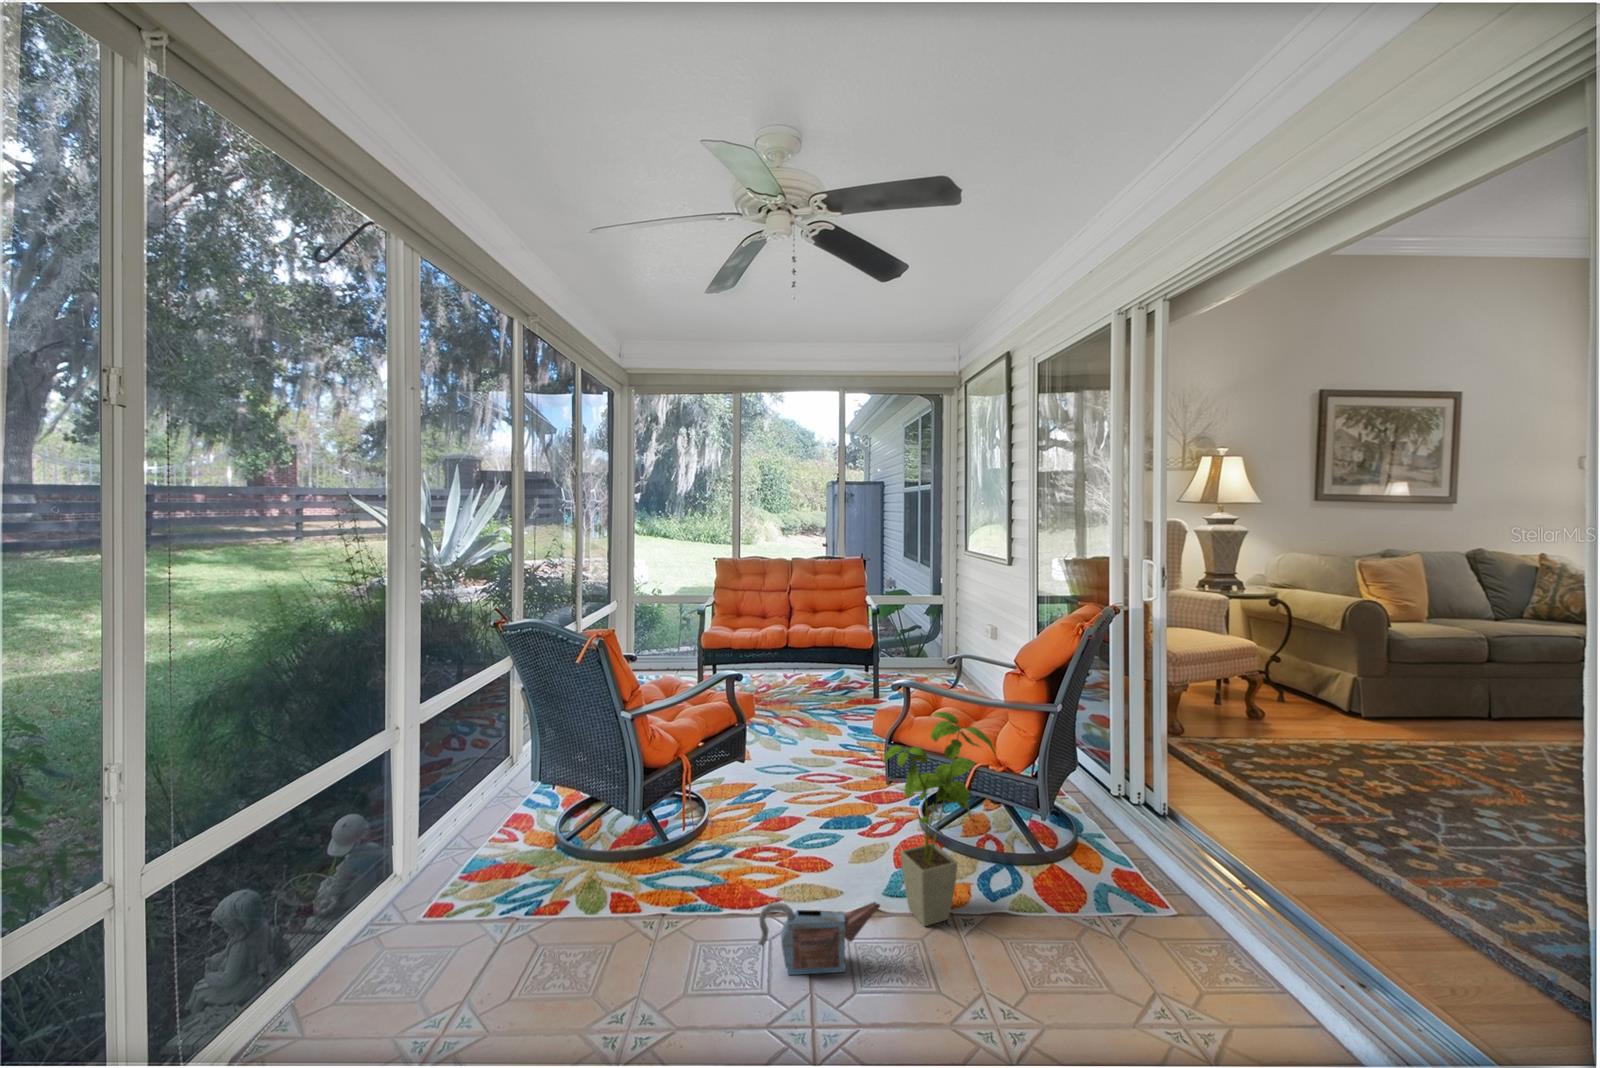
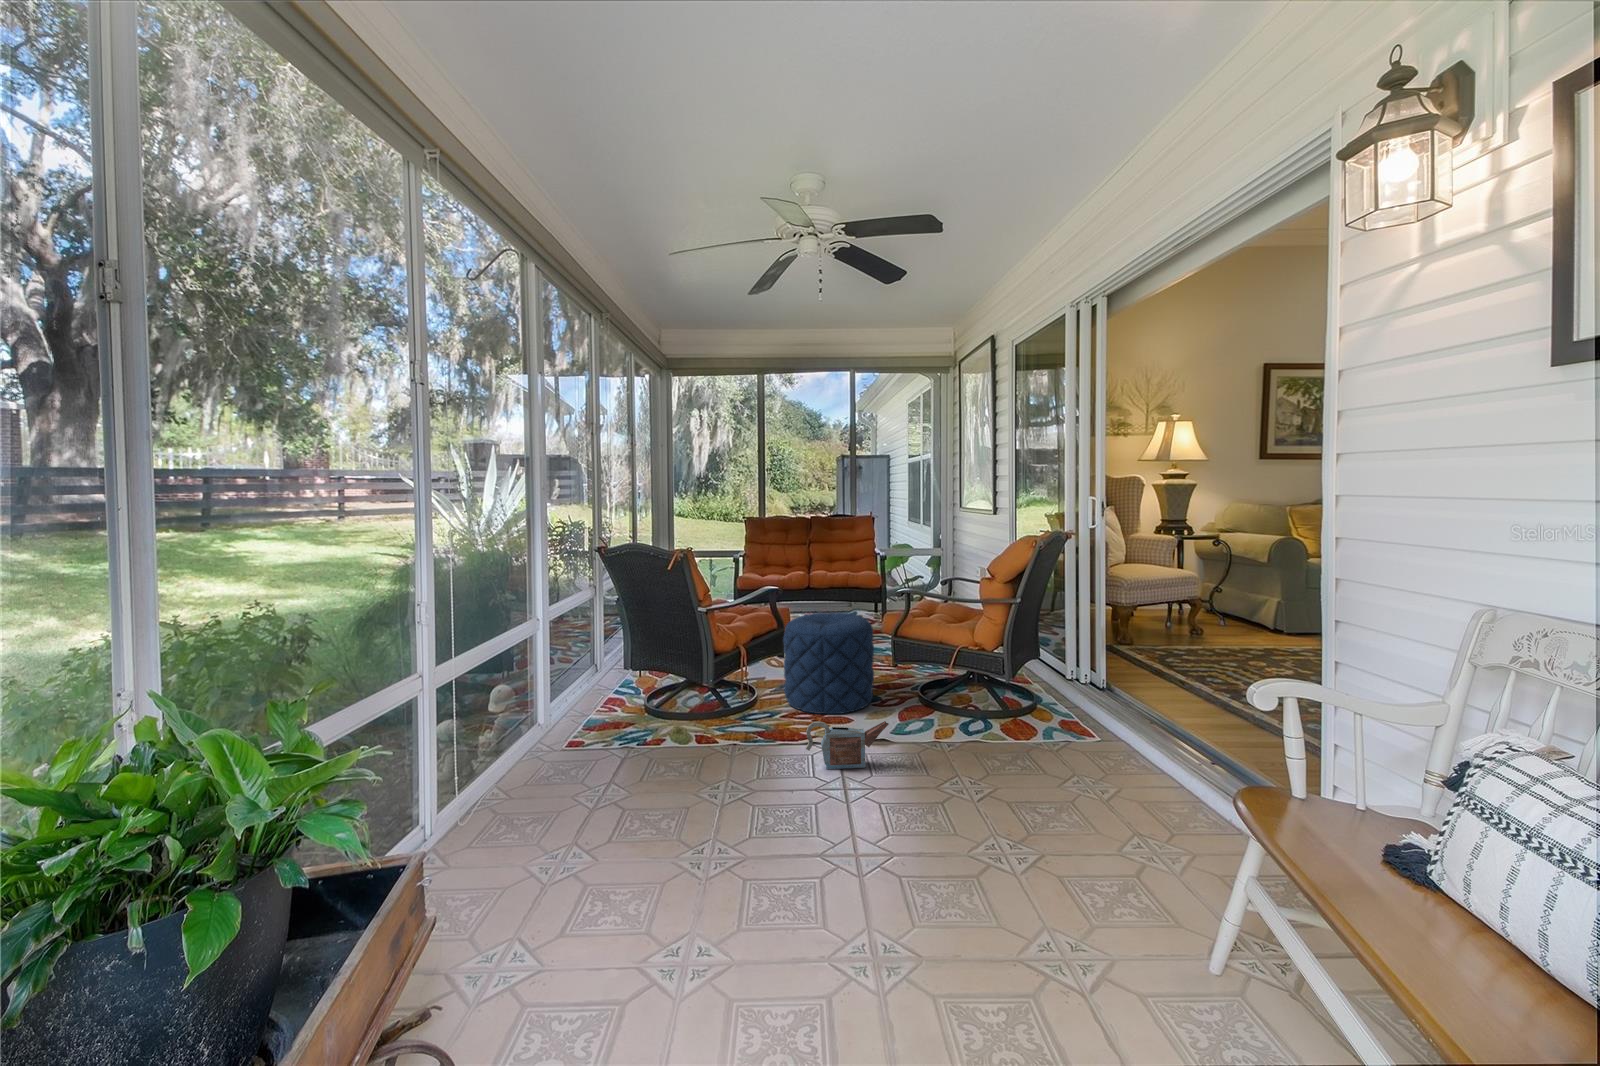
pouf: none [742,702,862,851] -> present [783,612,874,714]
house plant: present [883,712,995,926] -> none [890,598,969,747]

